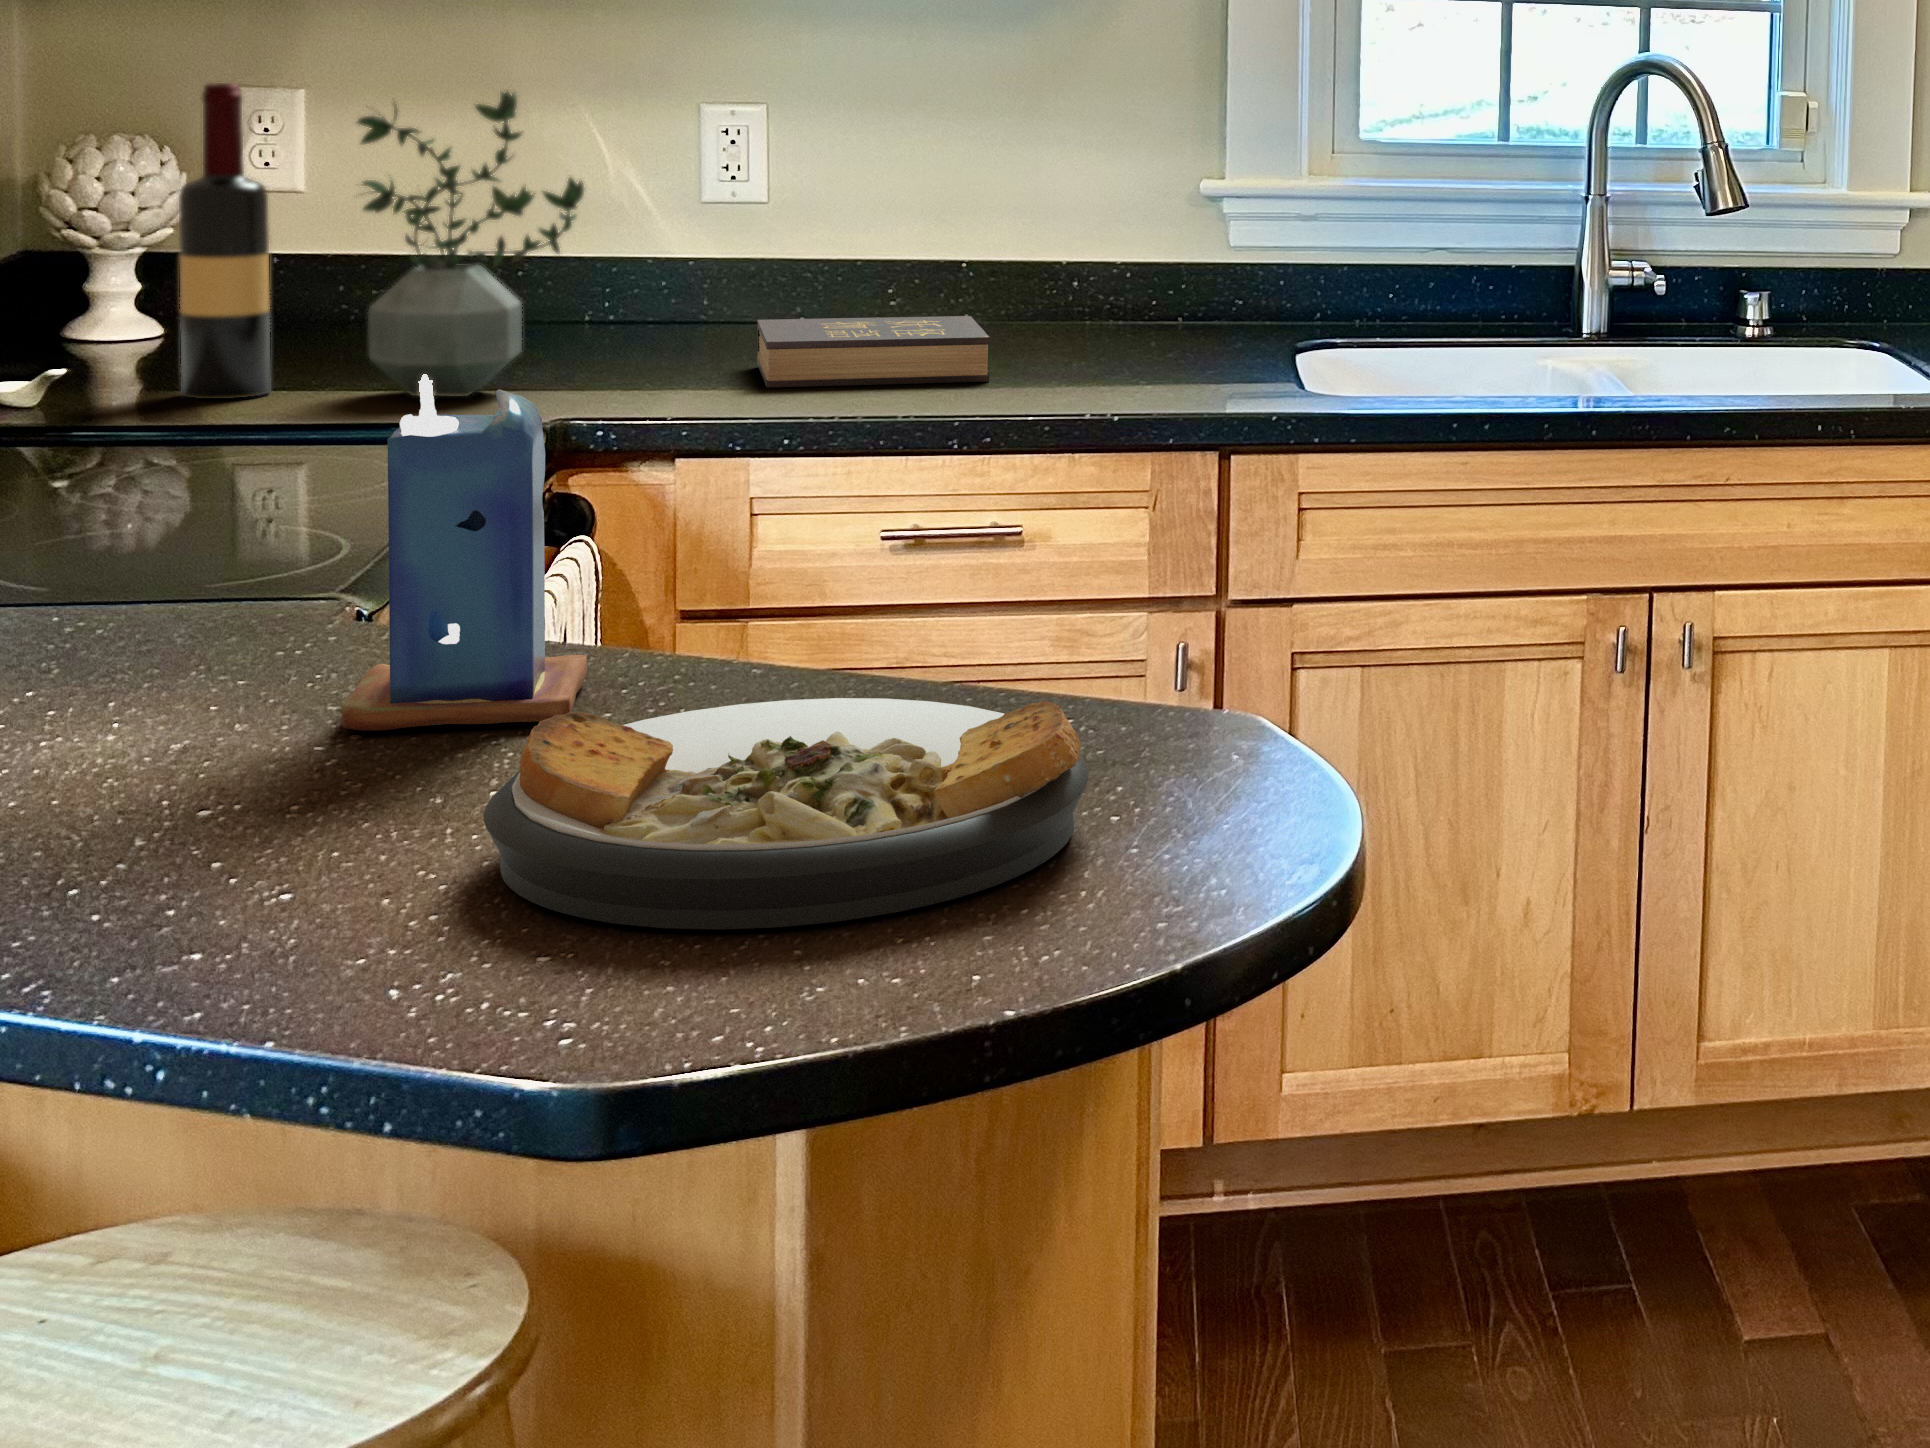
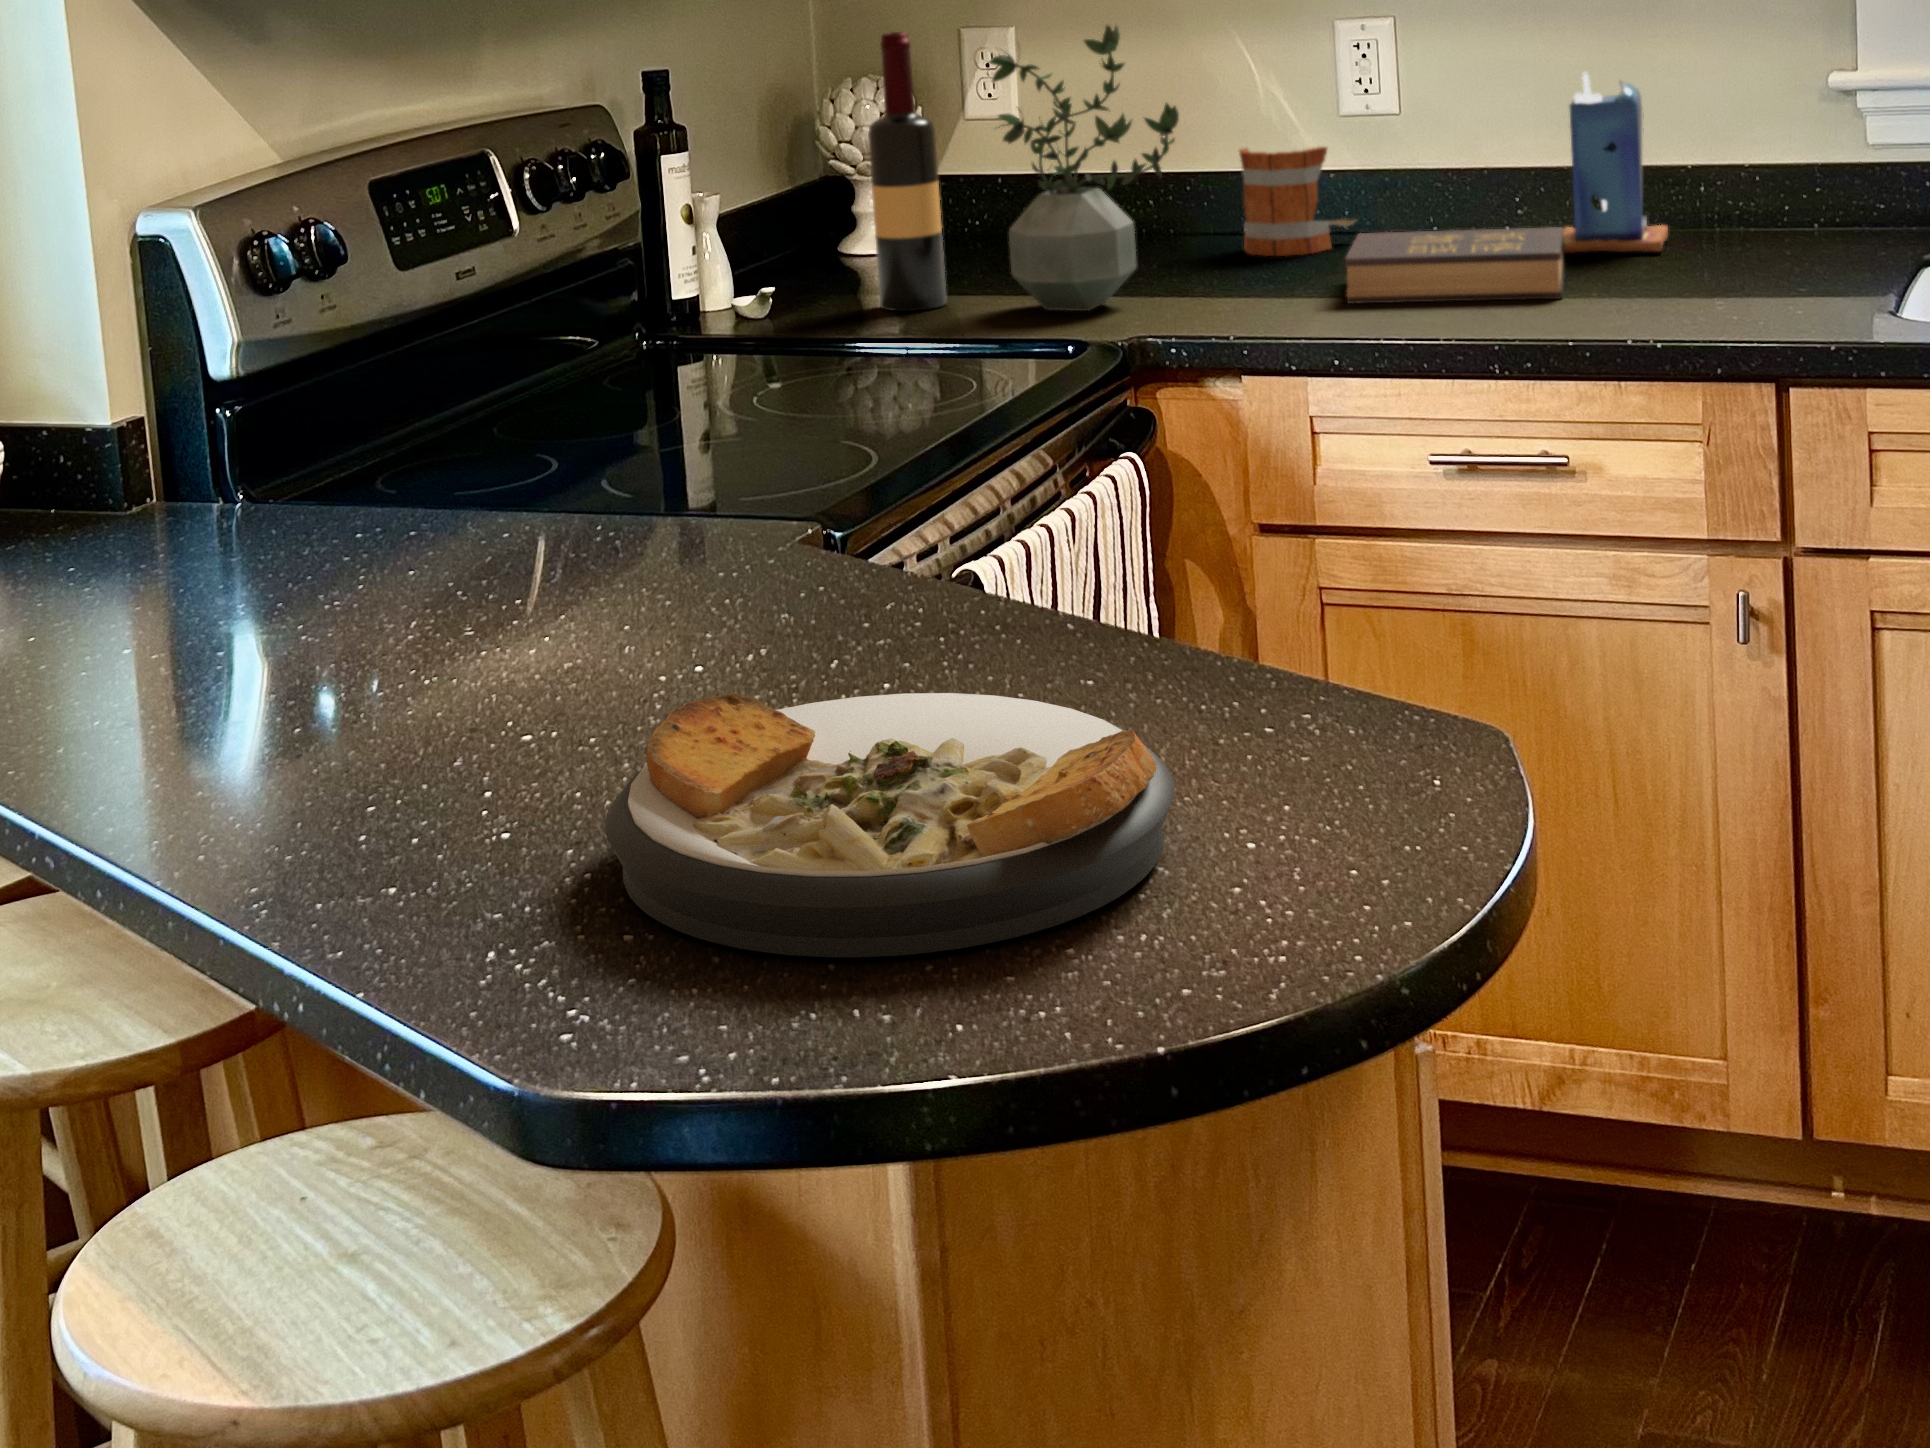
mug: none [592,229,726,347] -> present [1239,147,1355,256]
candle: present [342,374,587,731] -> present [1563,73,1668,253]

